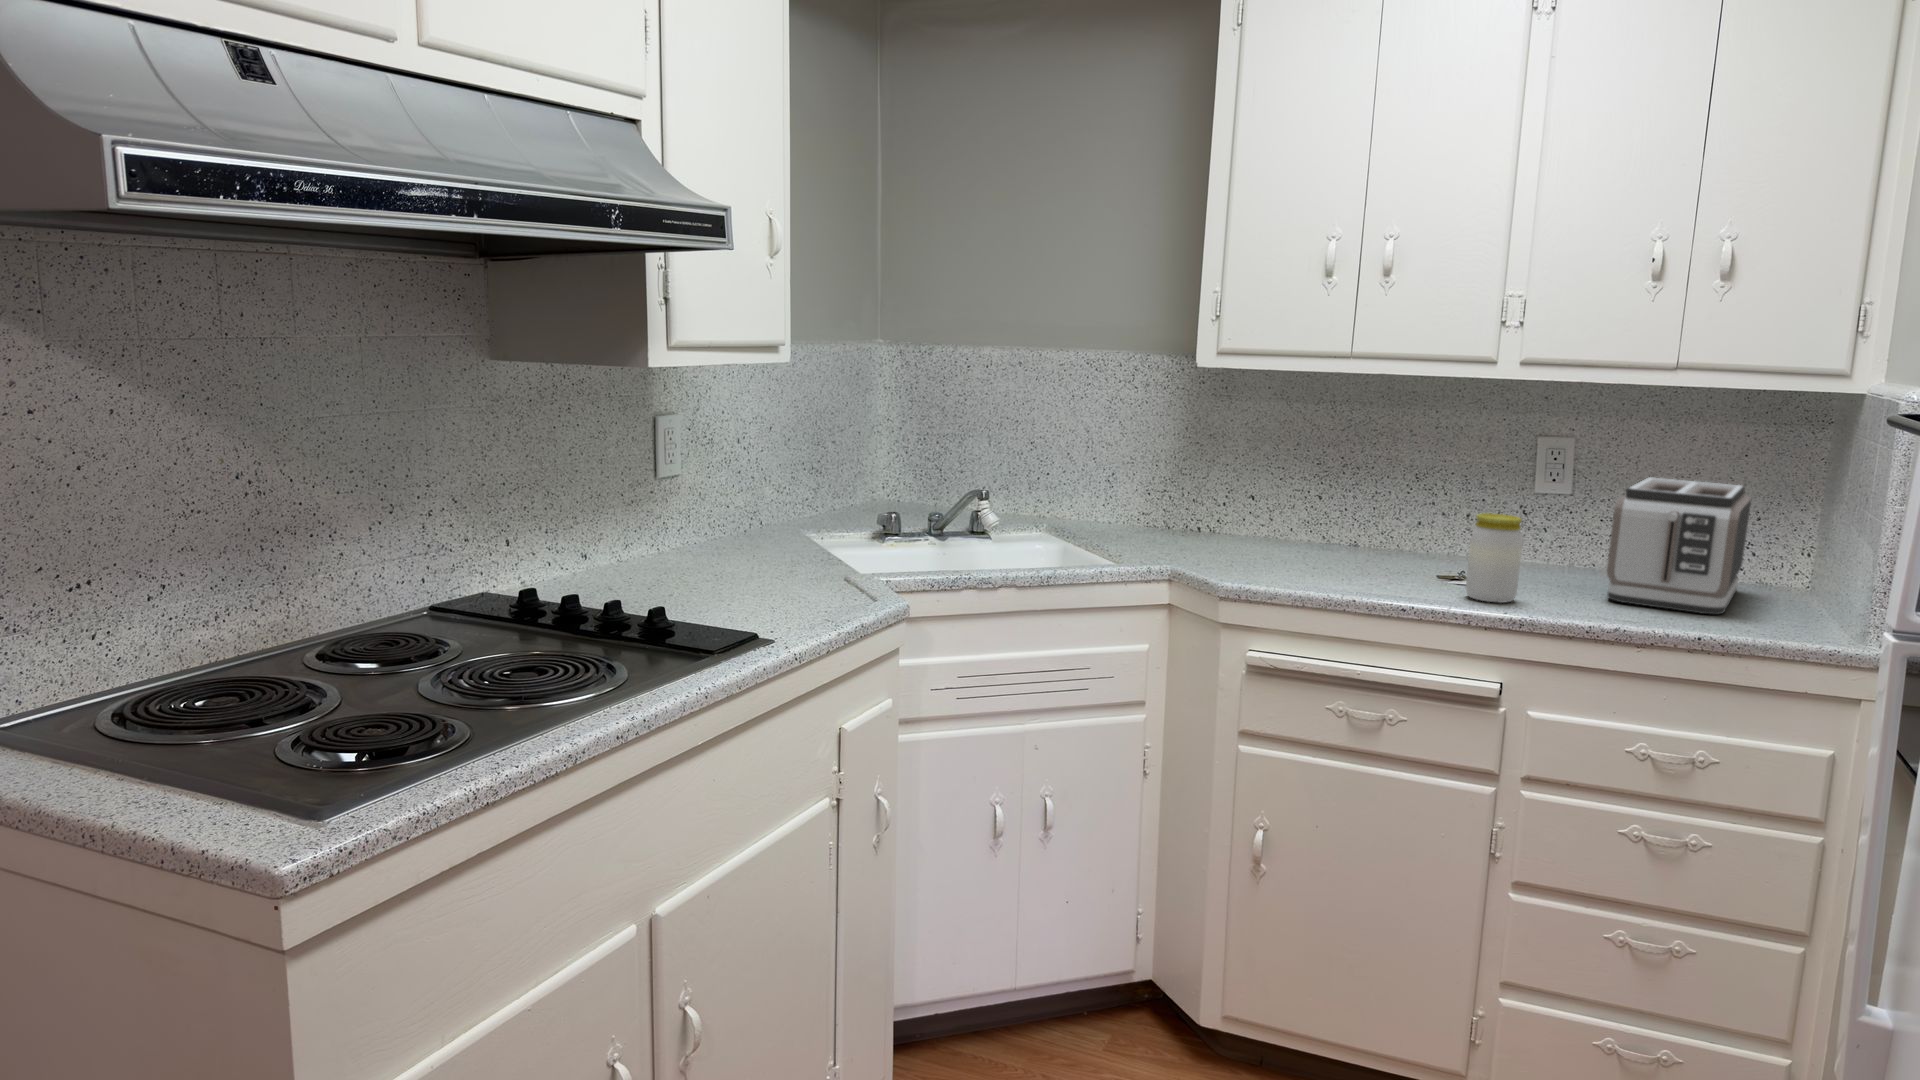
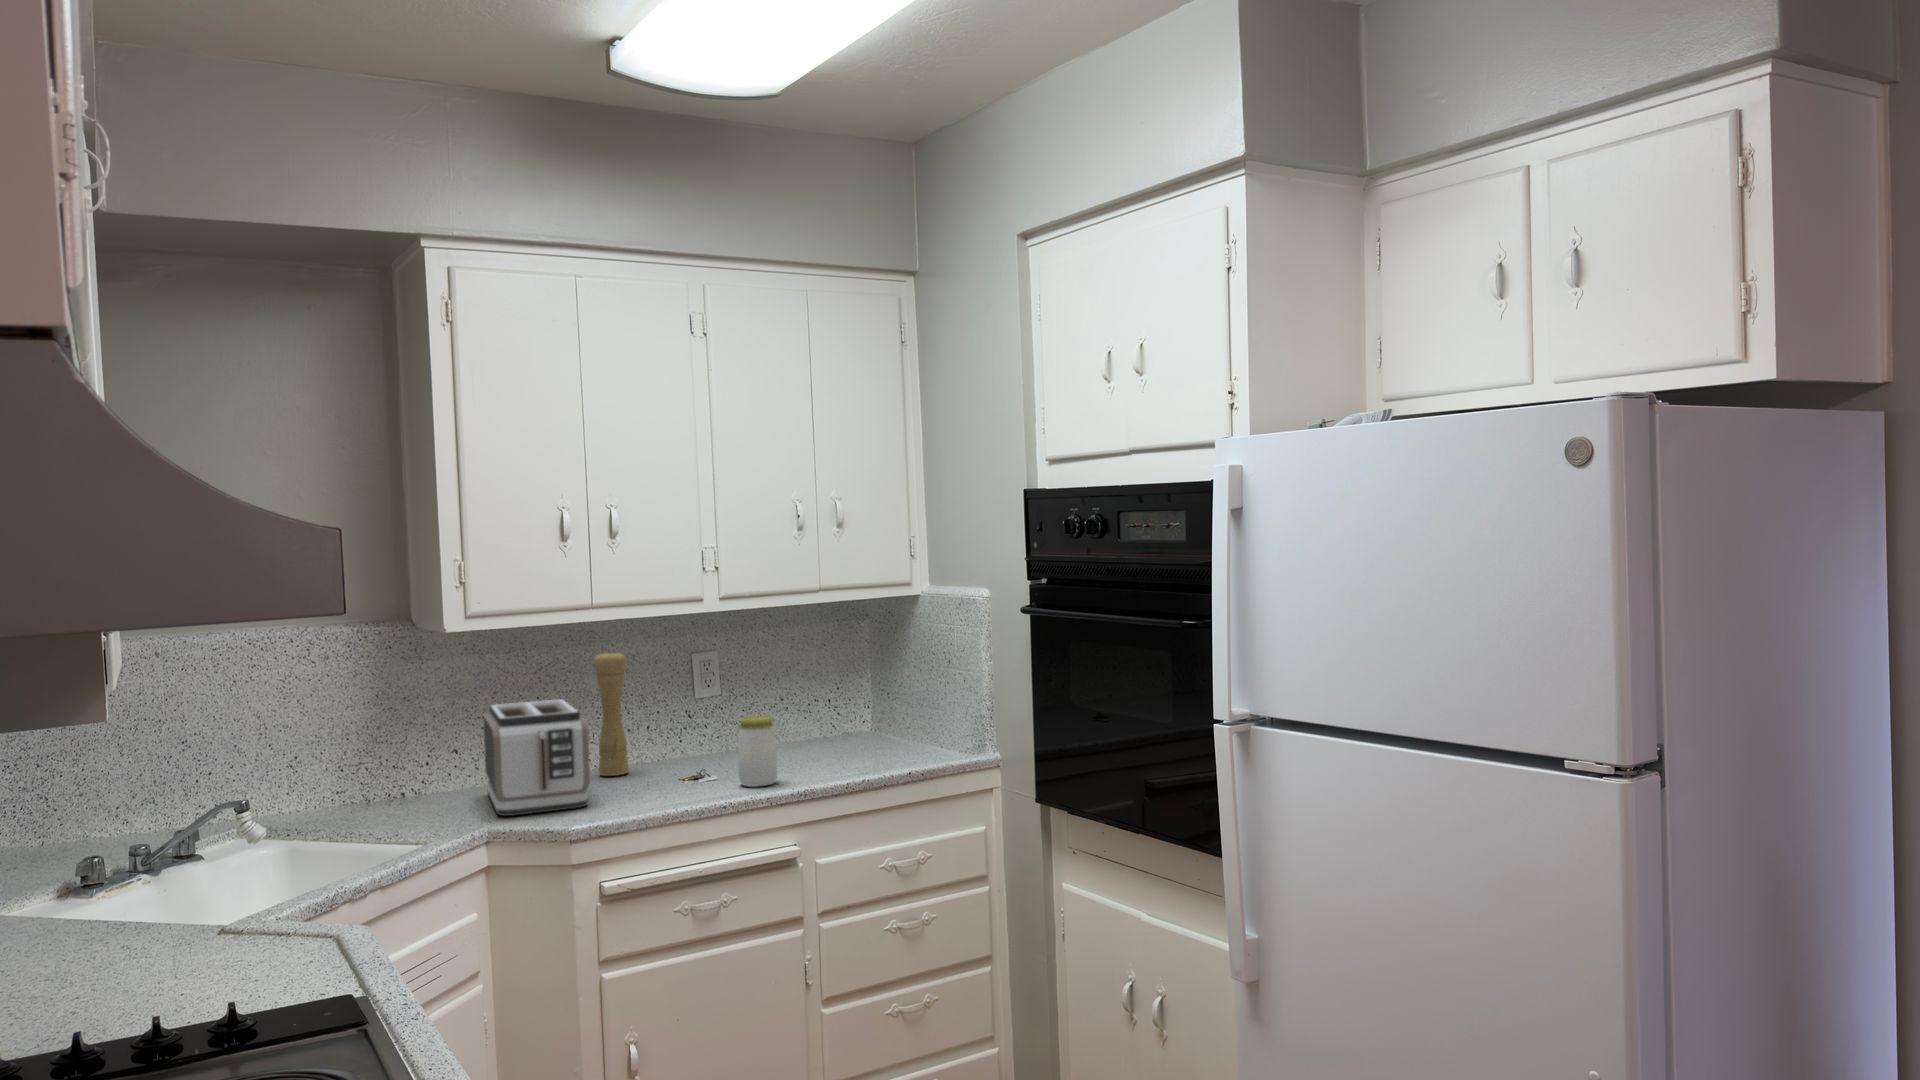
pepper mill: none [1381,416,1430,558] -> present [594,651,629,776]
toaster: present [1607,477,1751,615] -> present [483,699,590,816]

